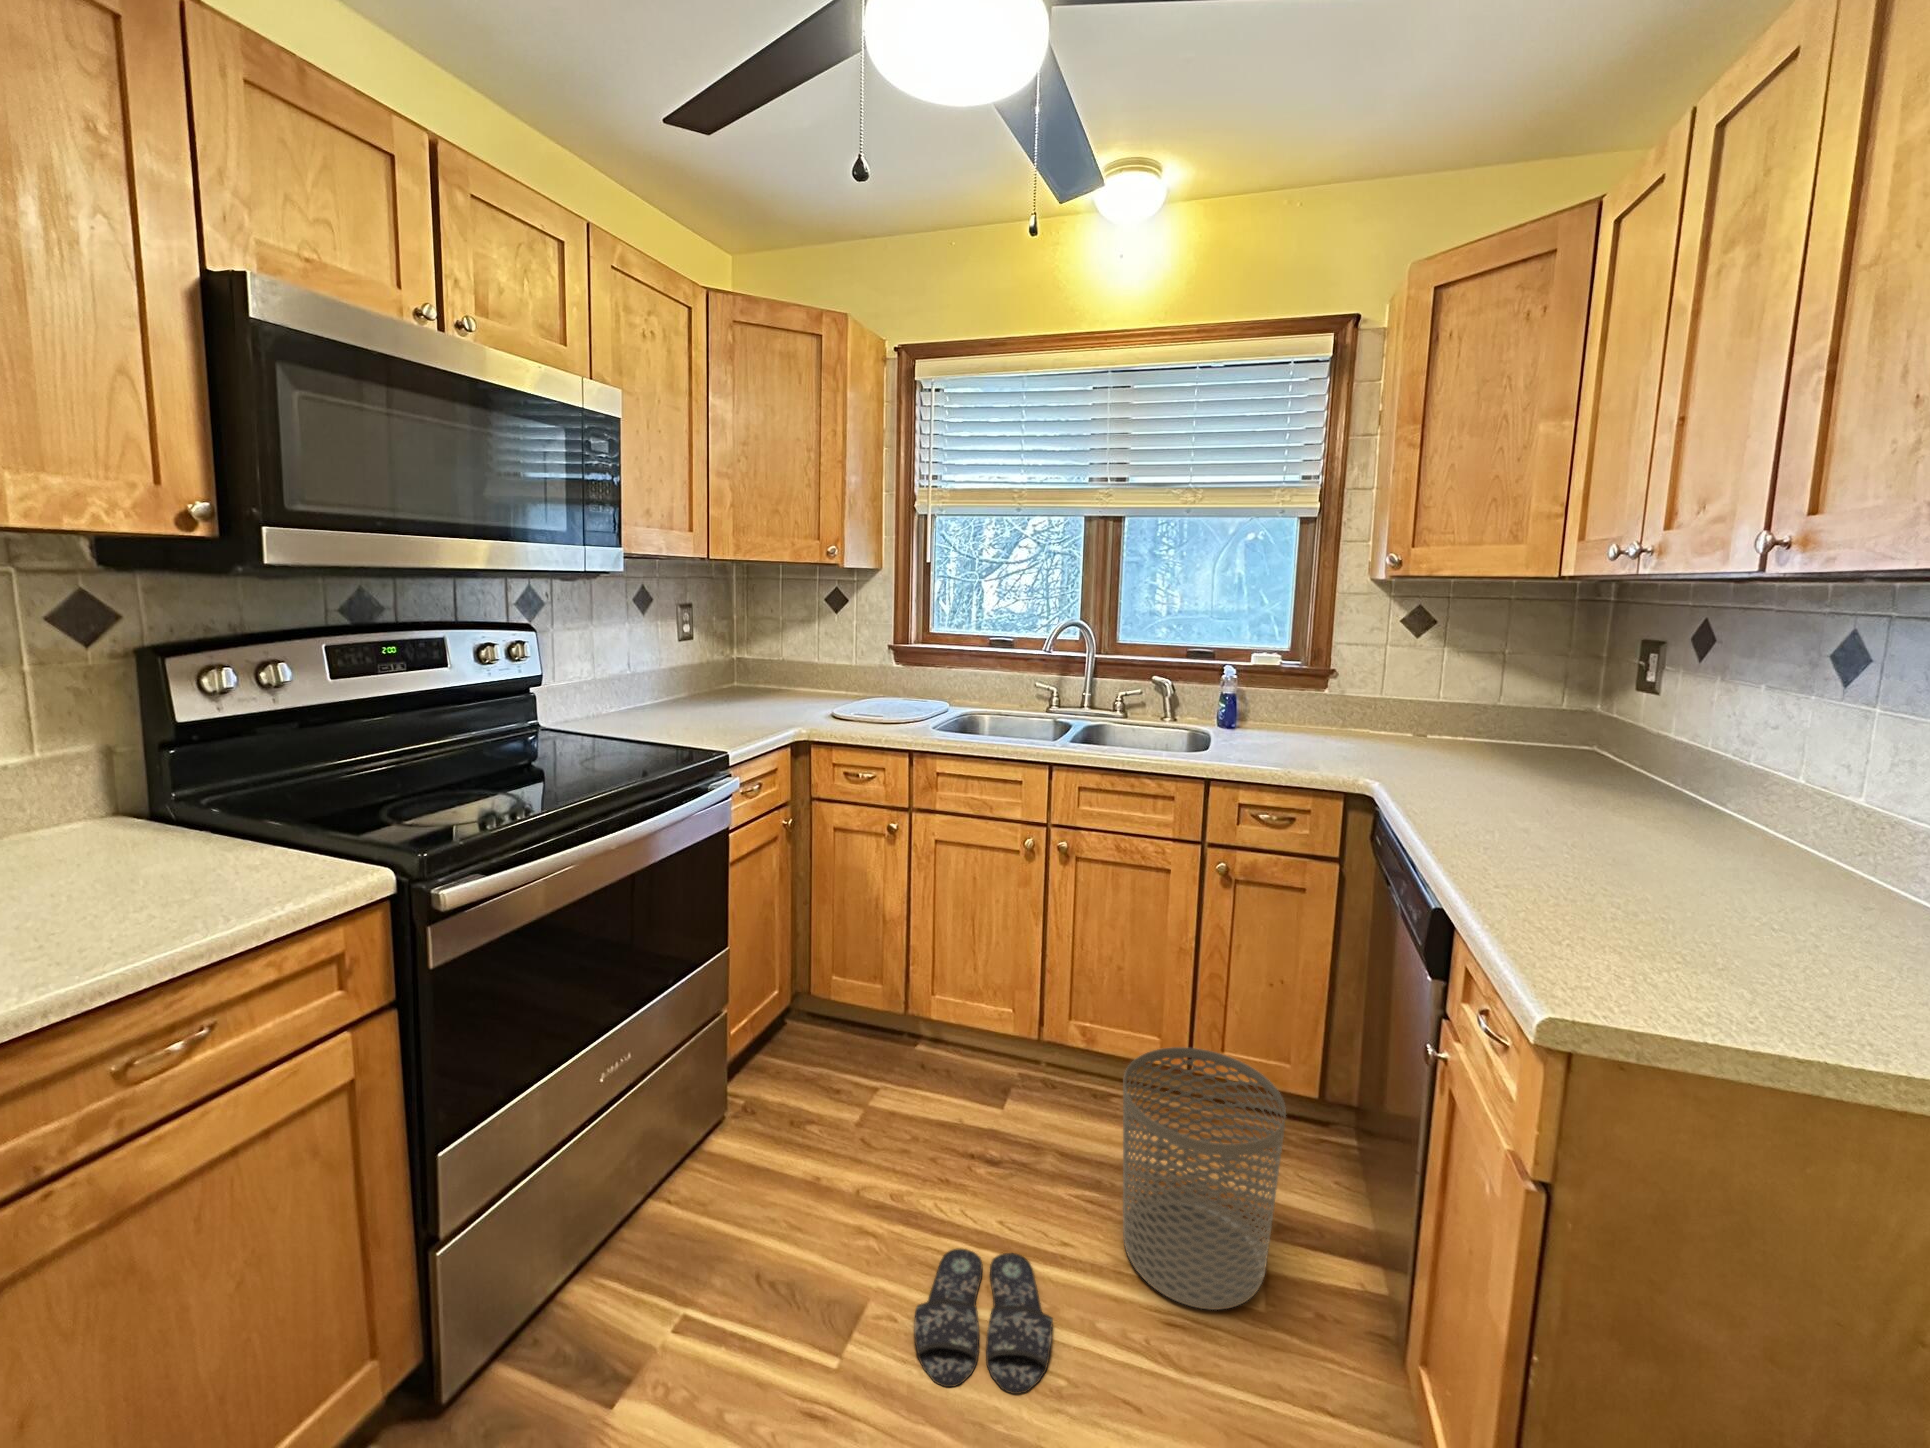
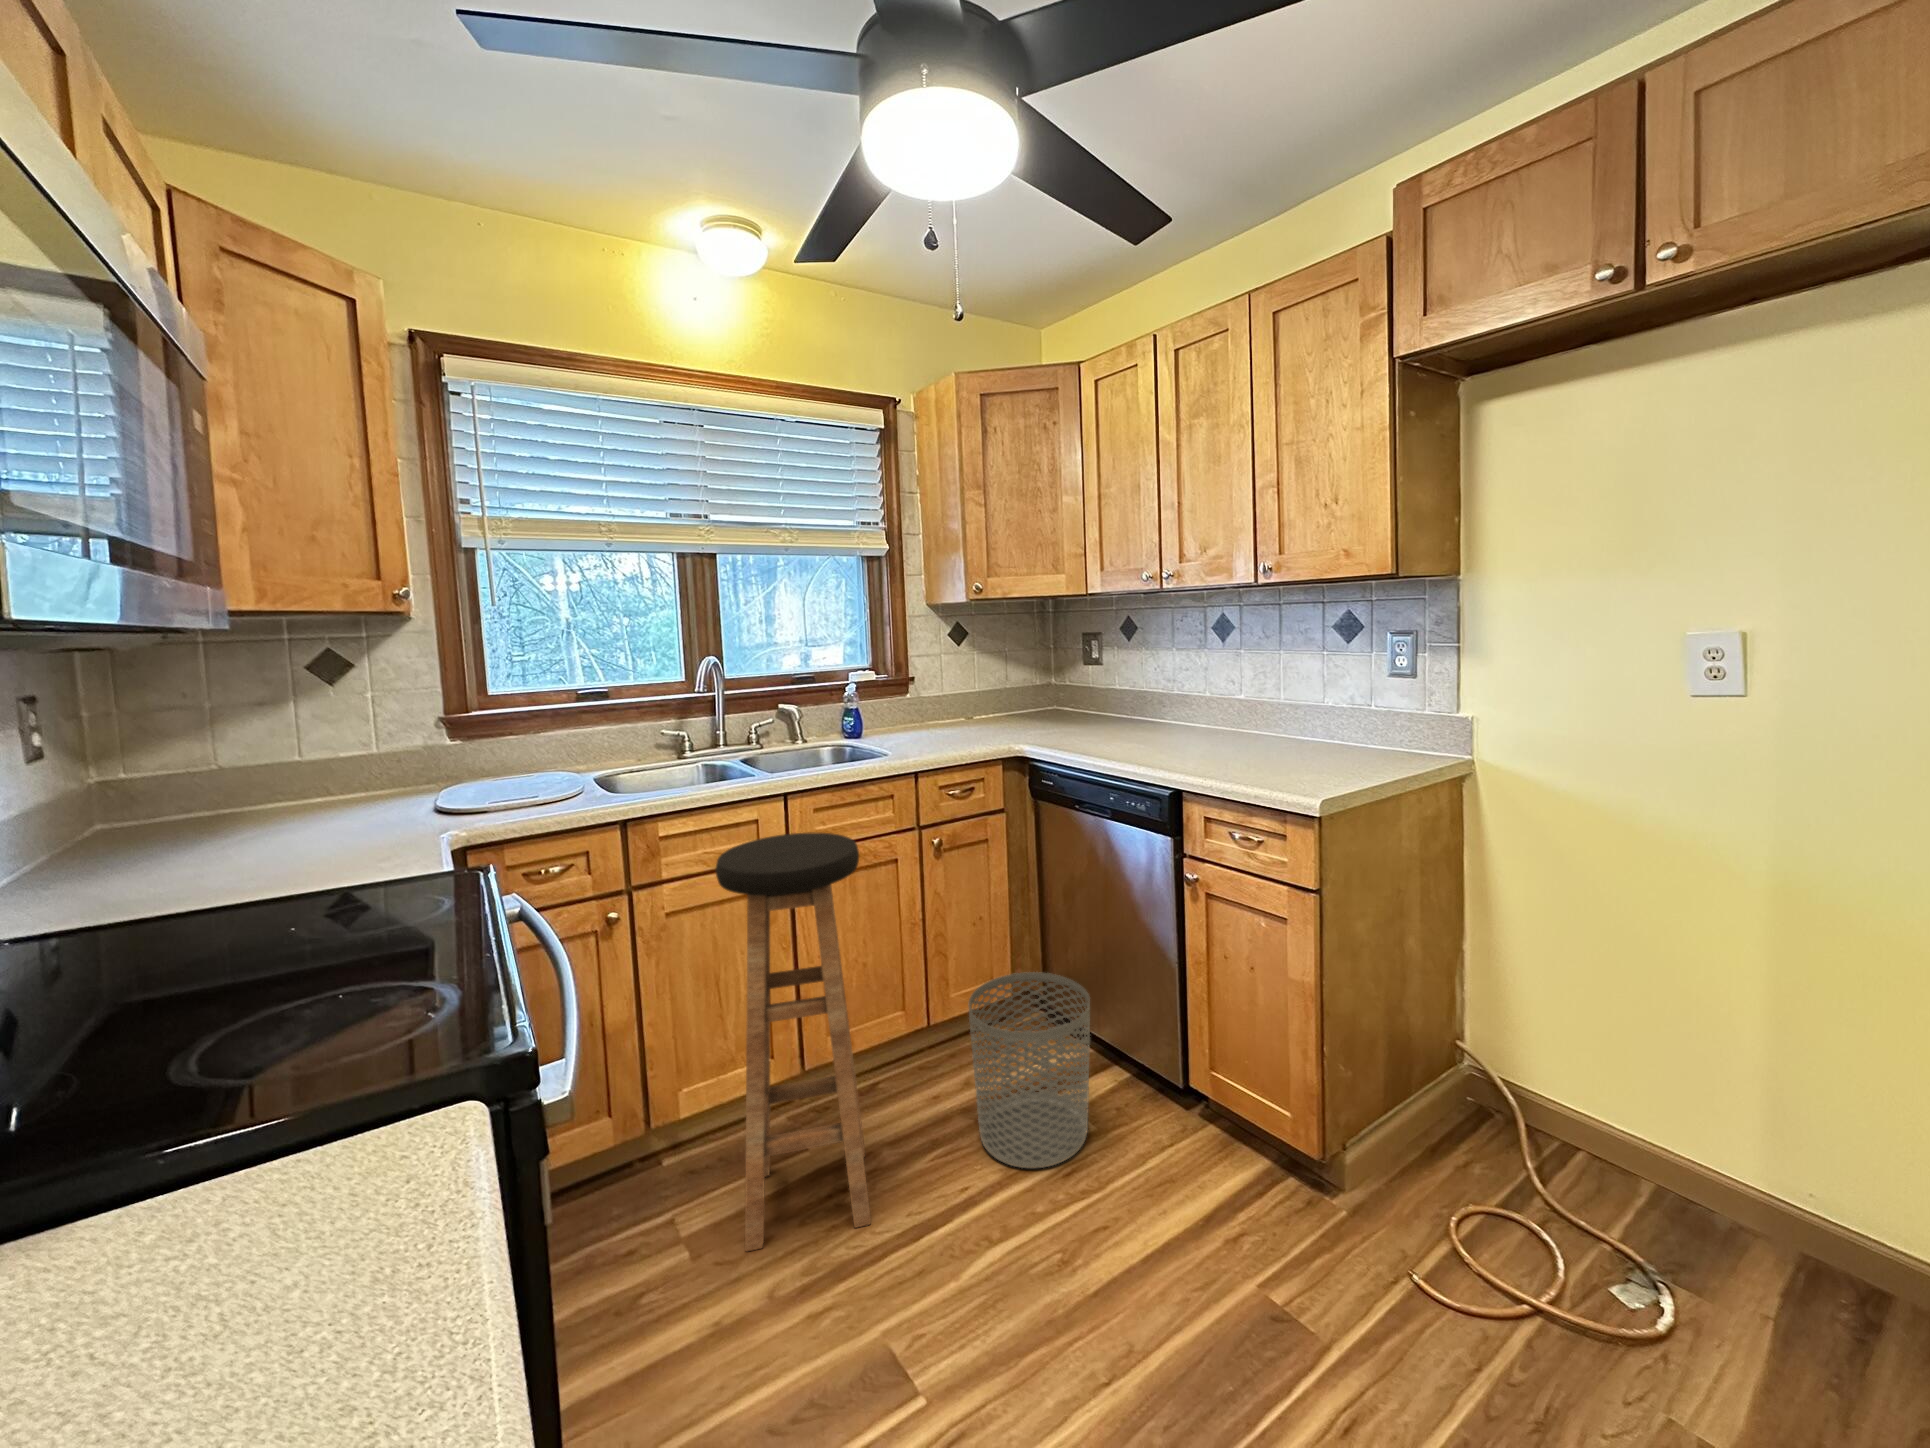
bar stool: none [885,796,1038,1202] -> present [716,832,871,1252]
slippers: present [914,1248,1053,1394] -> none [901,1220,1051,1346]

